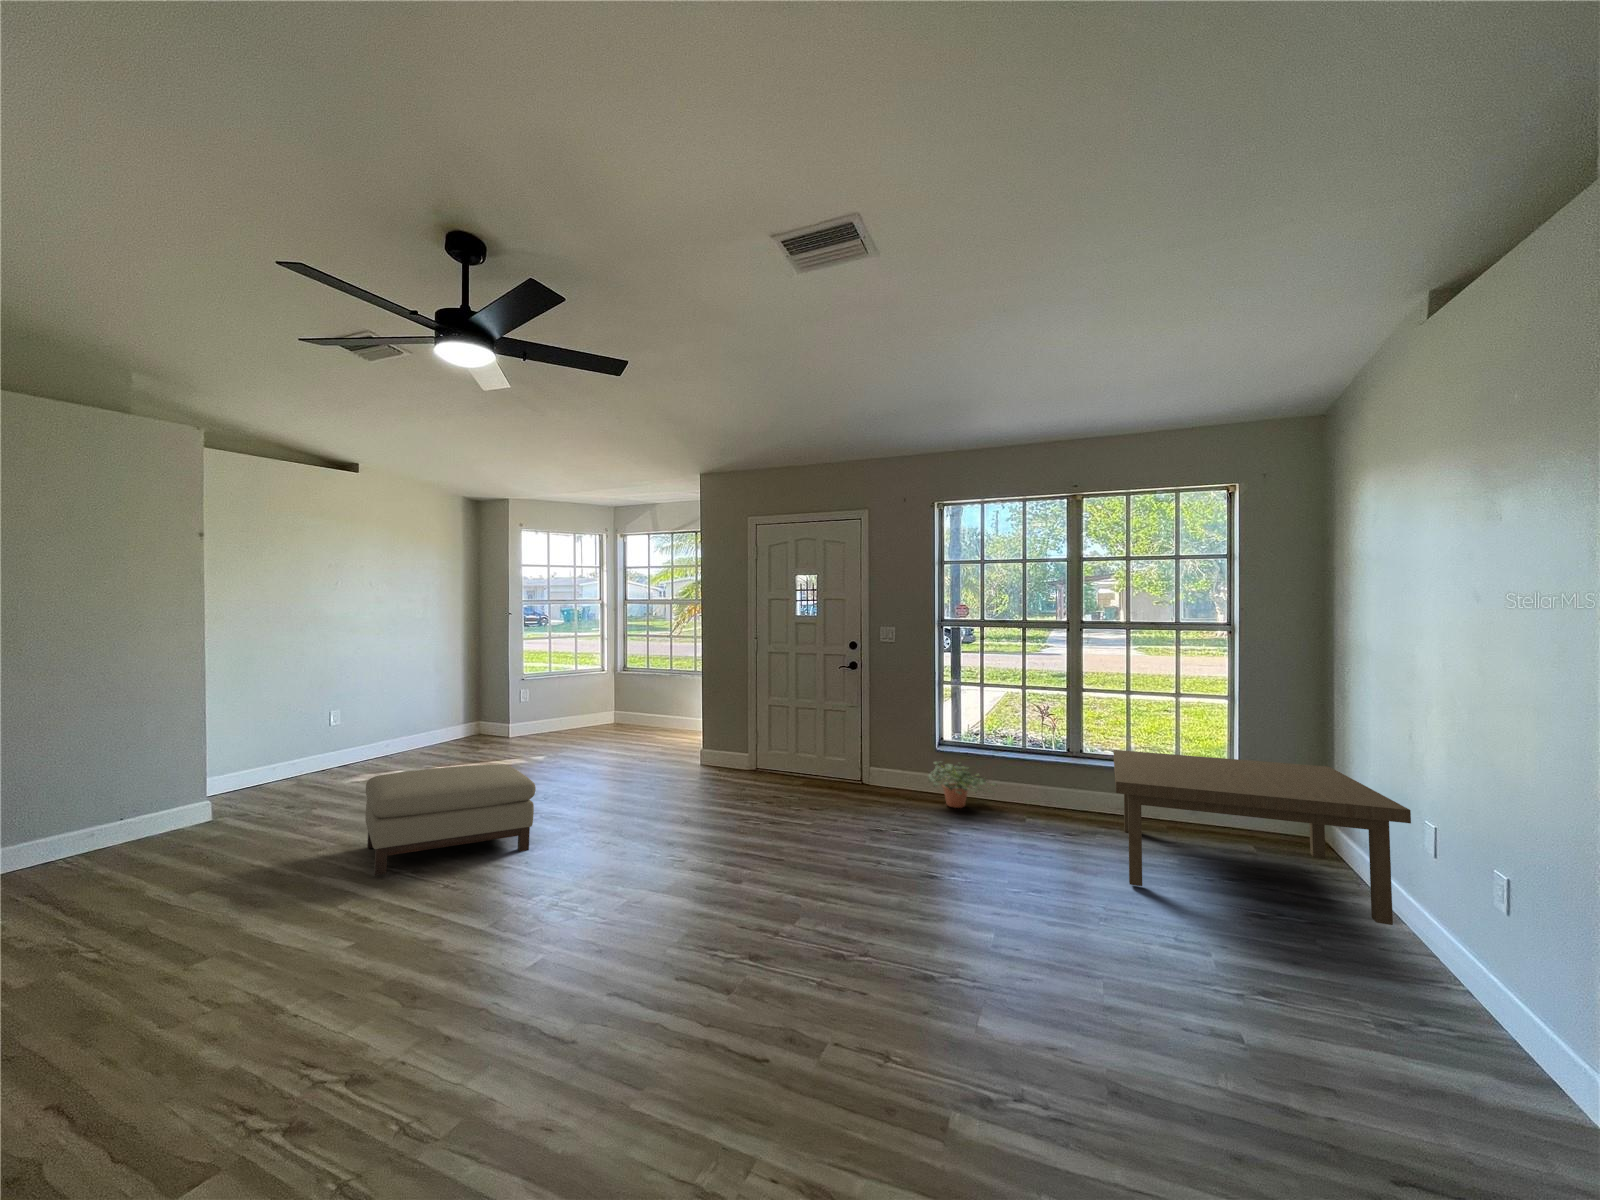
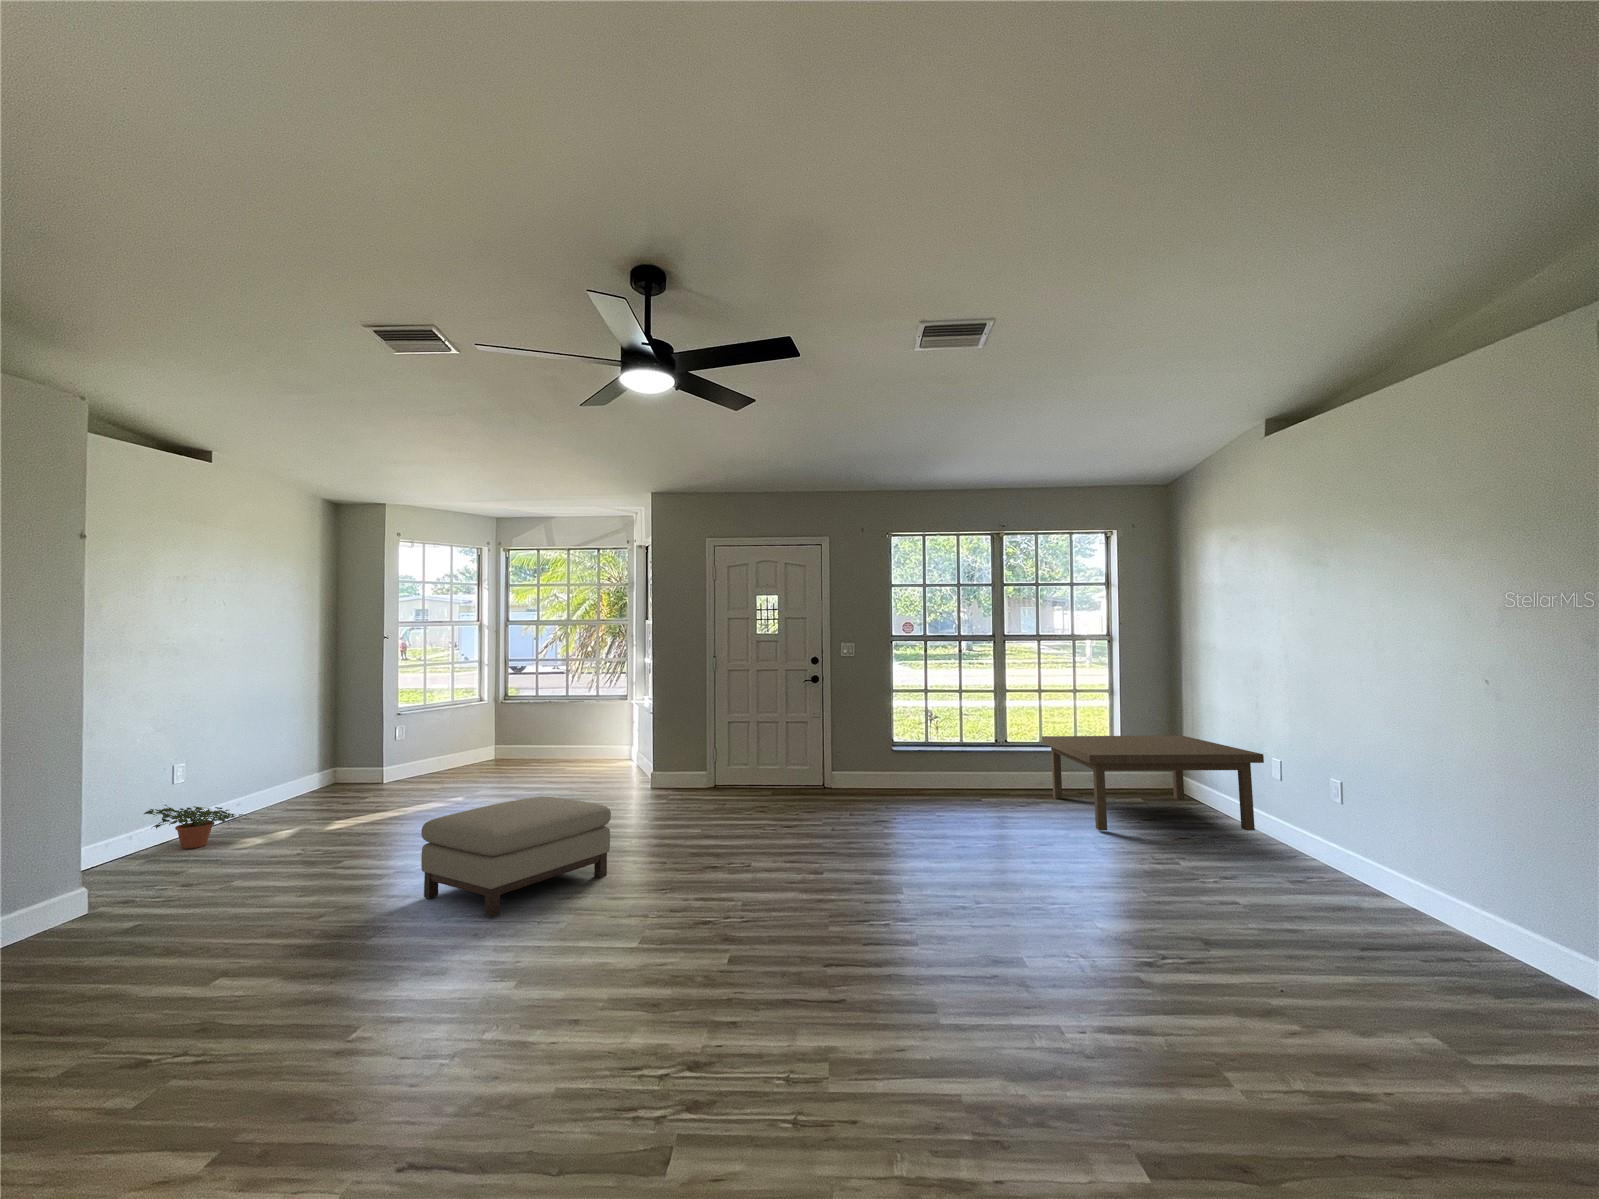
potted plant: present [928,761,997,808] -> present [144,805,246,849]

